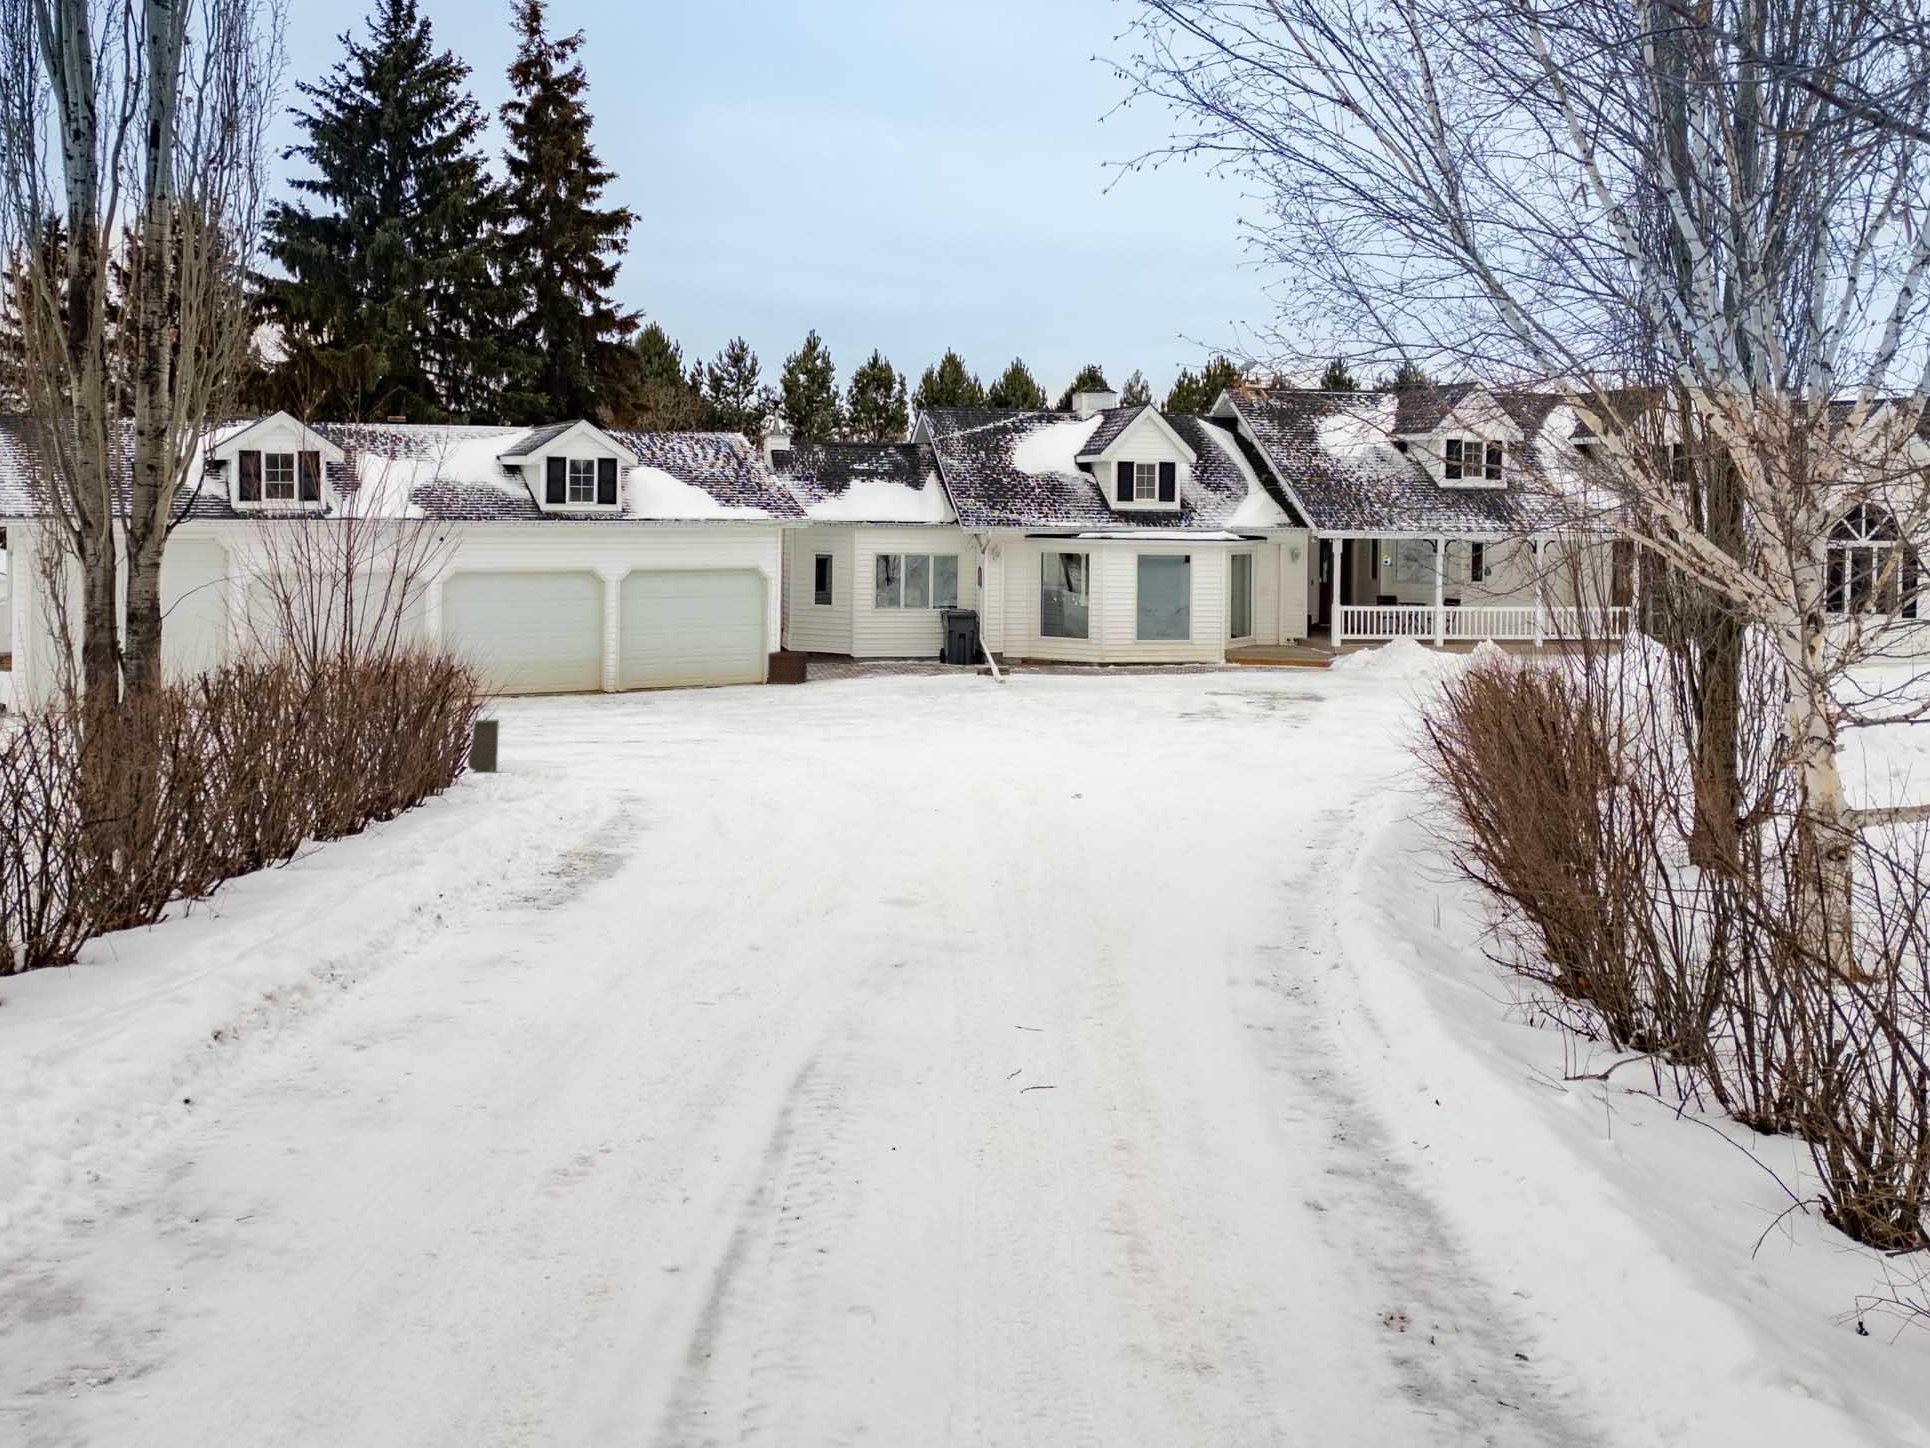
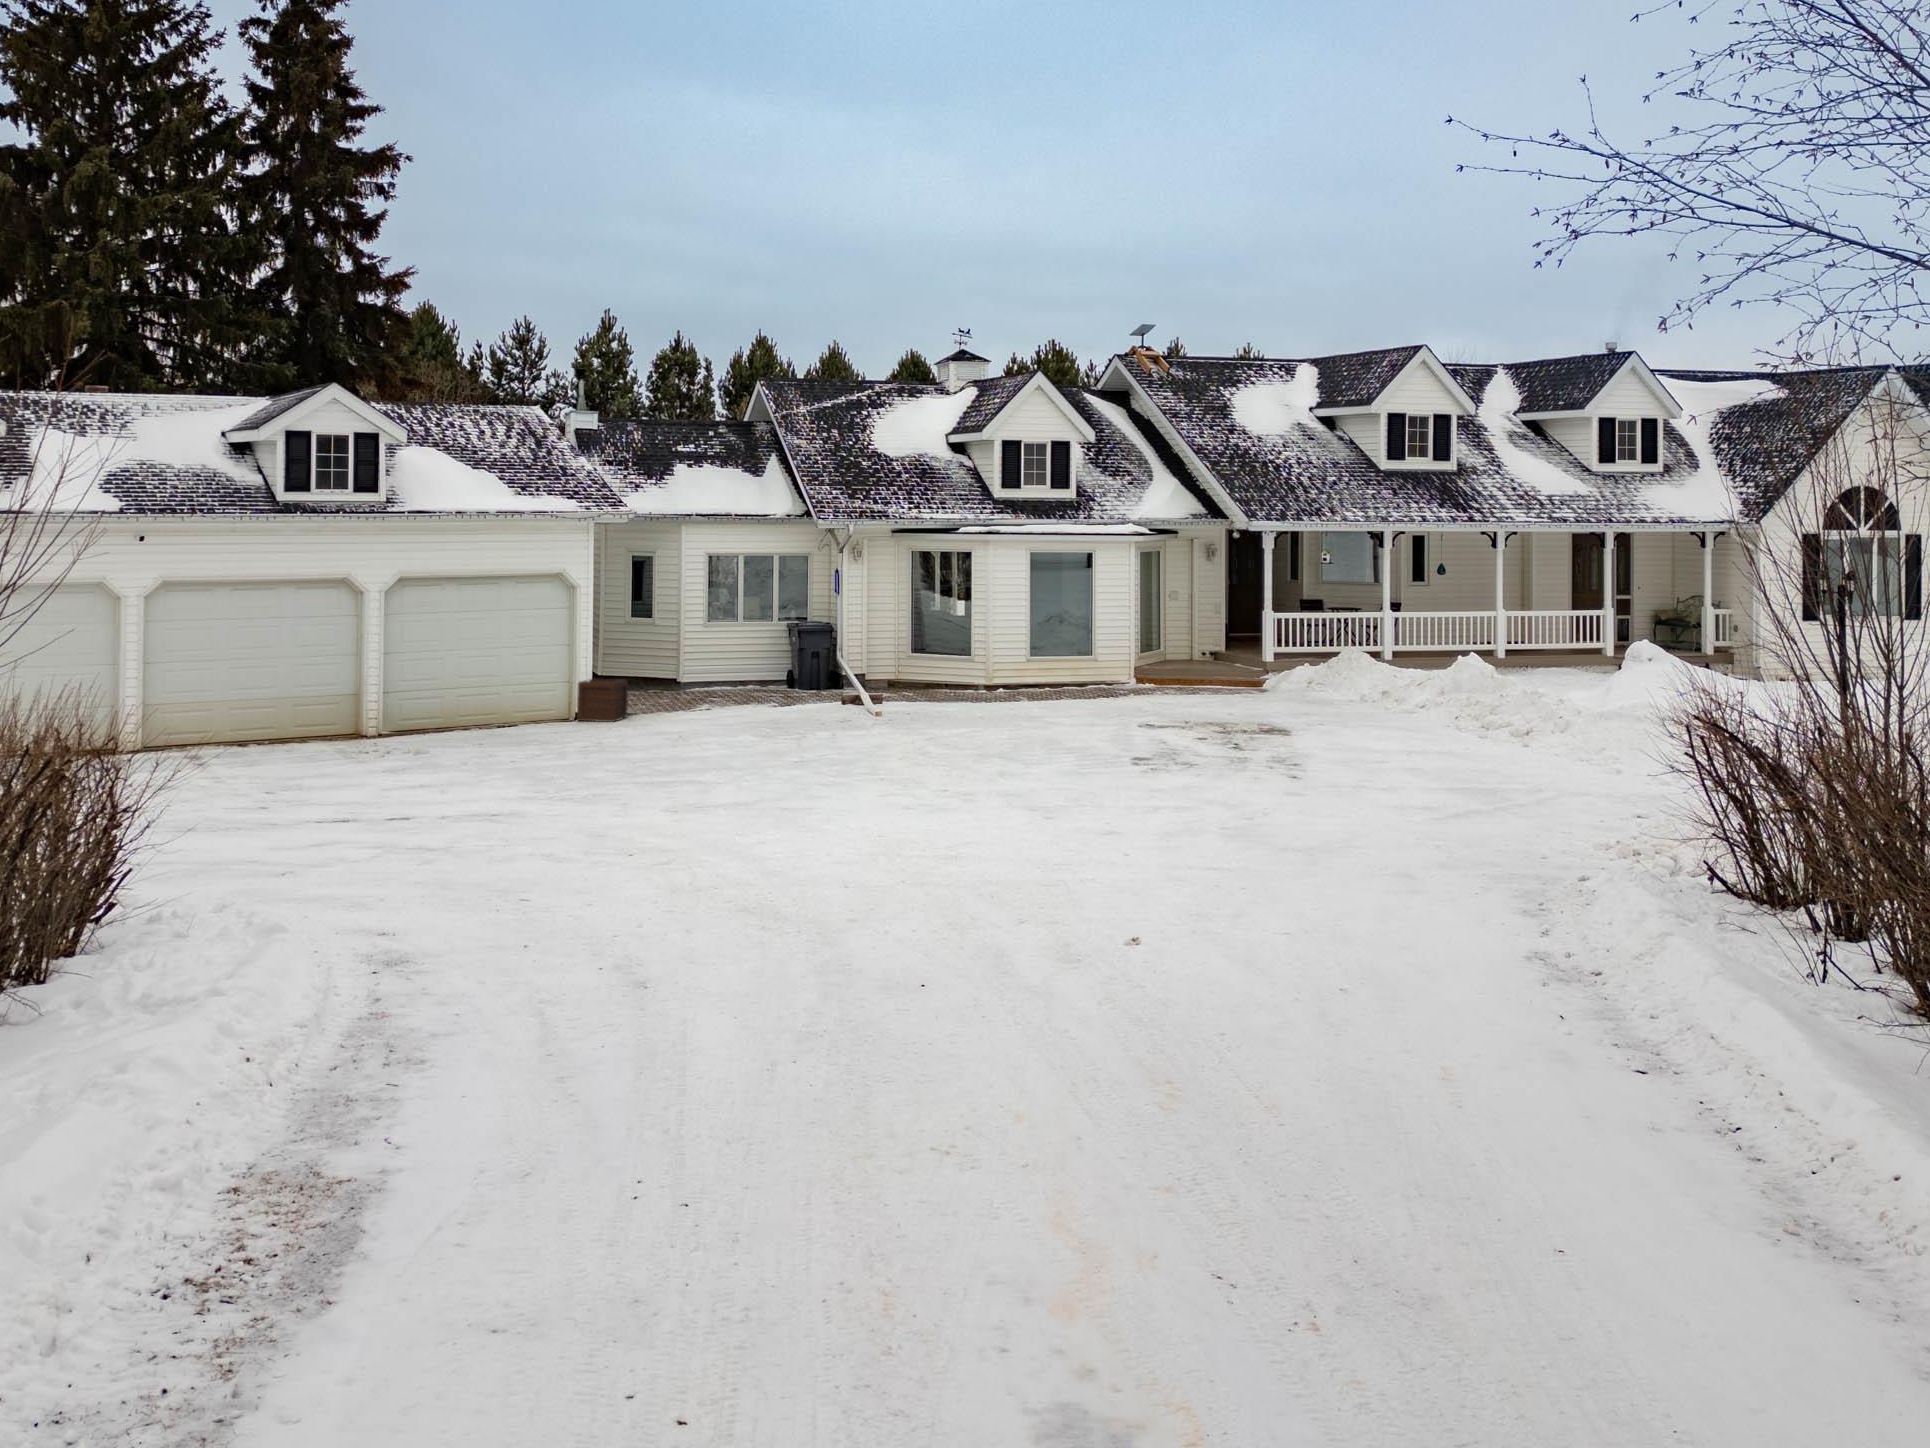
cardboard box: present [468,720,499,773] -> none [131,811,184,905]

